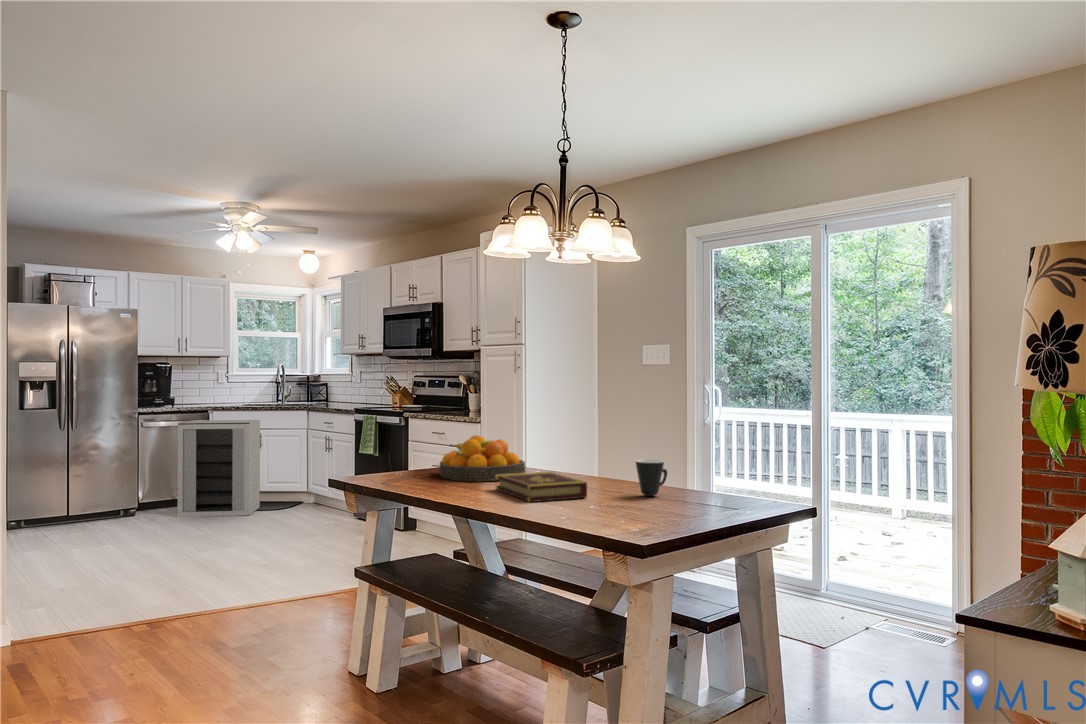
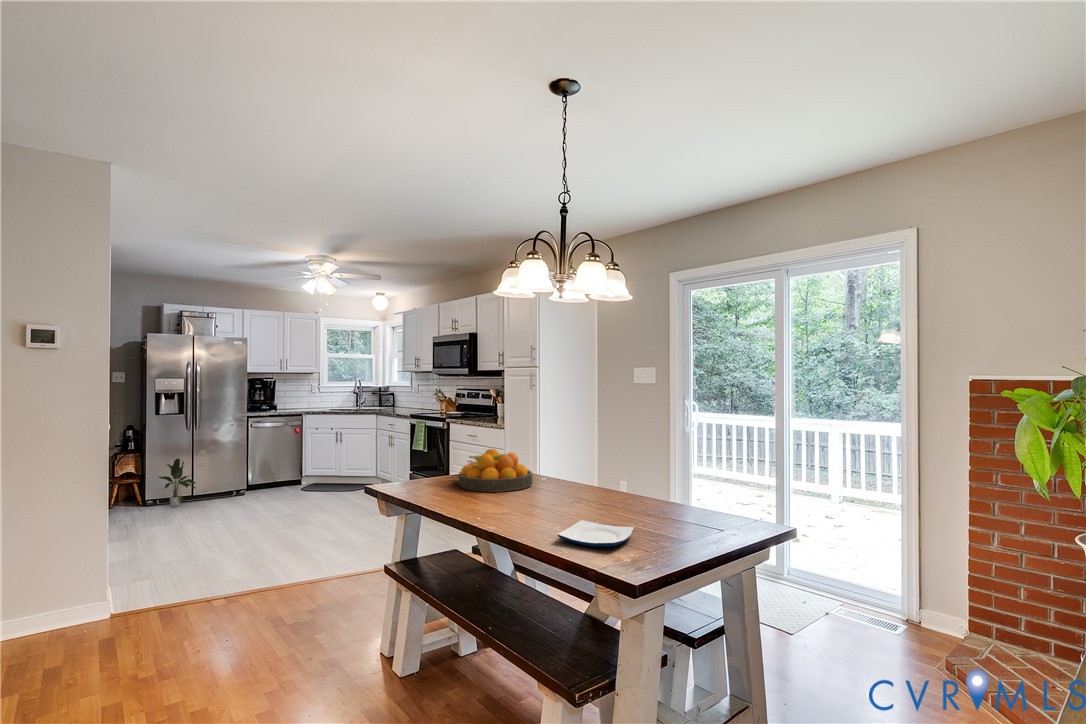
cabinet: present [178,420,260,517] -> none [276,421,341,496]
mug: present [636,459,667,496] -> none [629,478,658,513]
potted plant: none [26,467,74,530] -> present [159,459,196,507]
book: present [496,472,587,502] -> none [504,486,585,521]
plate: none [559,499,640,519] -> present [557,520,634,547]

